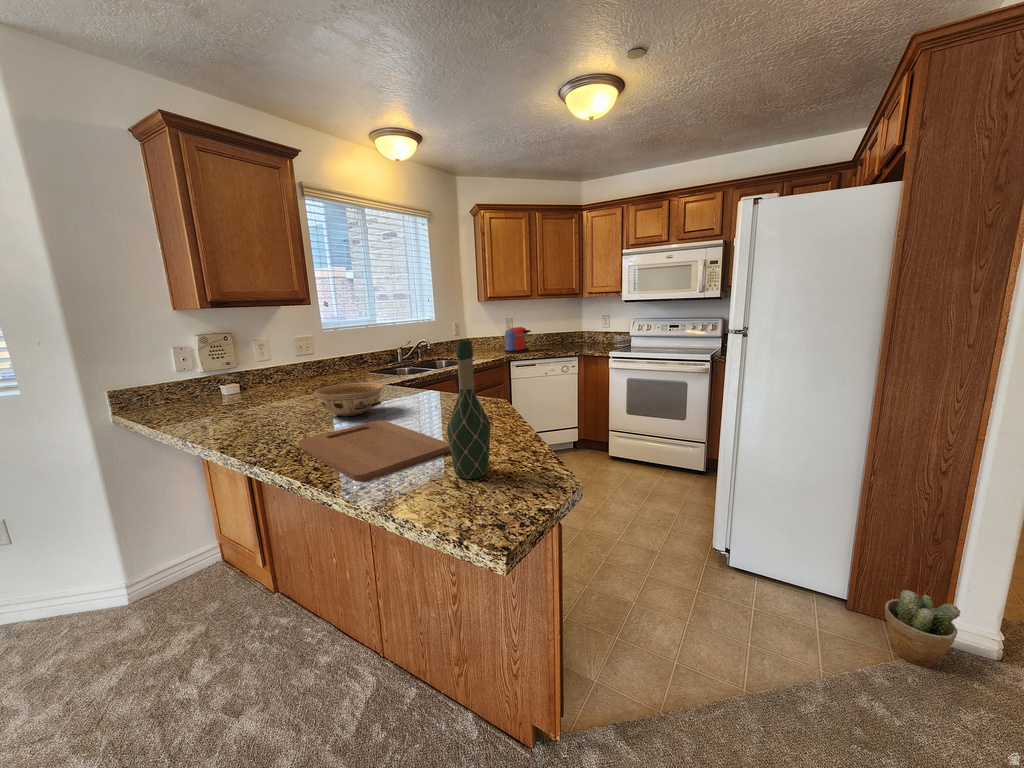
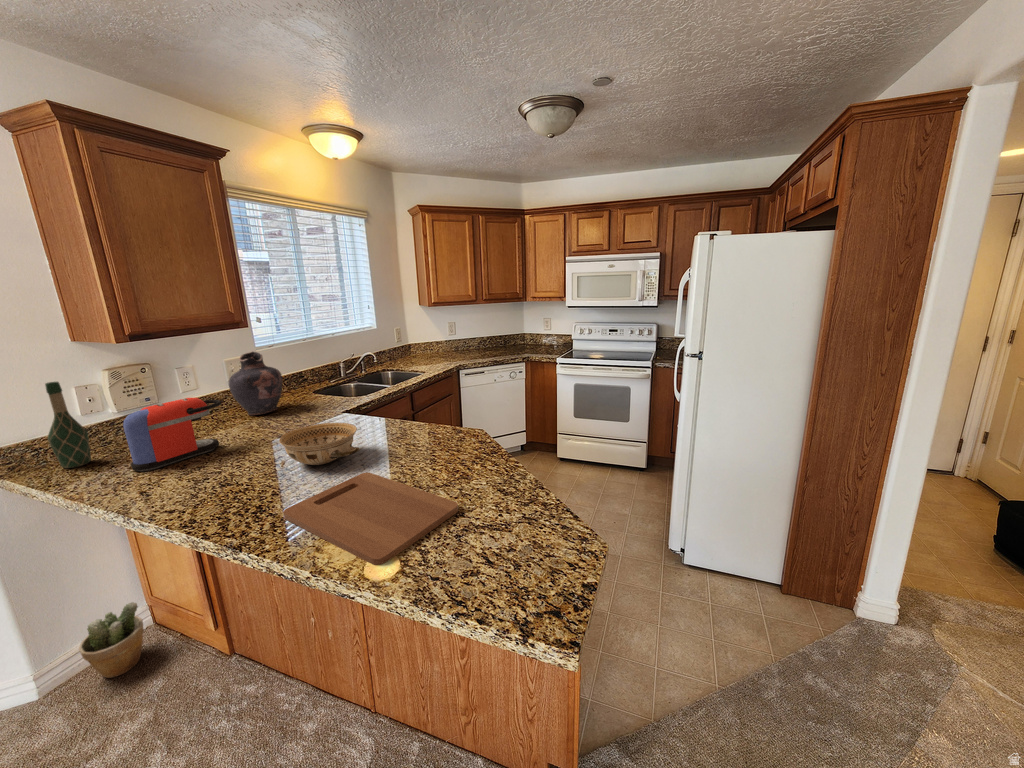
coffee maker: present [505,327,531,354] -> present [123,398,221,472]
vase: none [294,328,339,384] -> present [229,352,282,415]
wine bottle: present [447,340,491,479] -> present [45,382,91,468]
potted plant: present [885,590,960,667] -> present [79,602,144,678]

